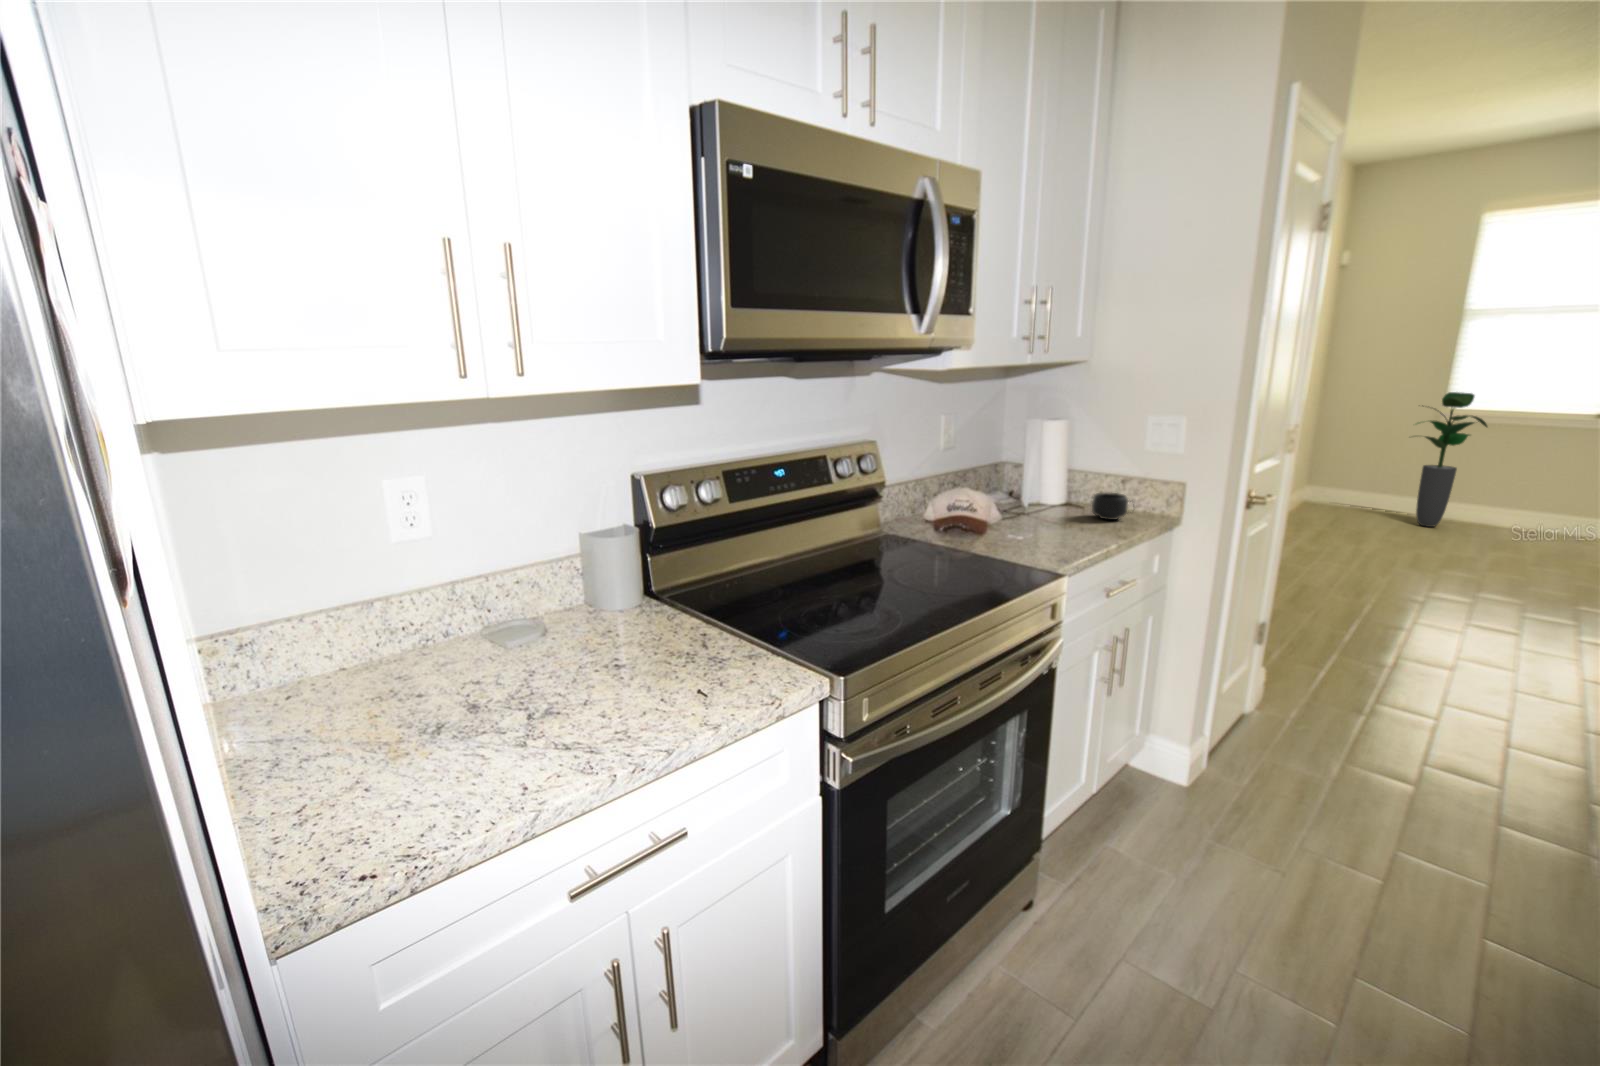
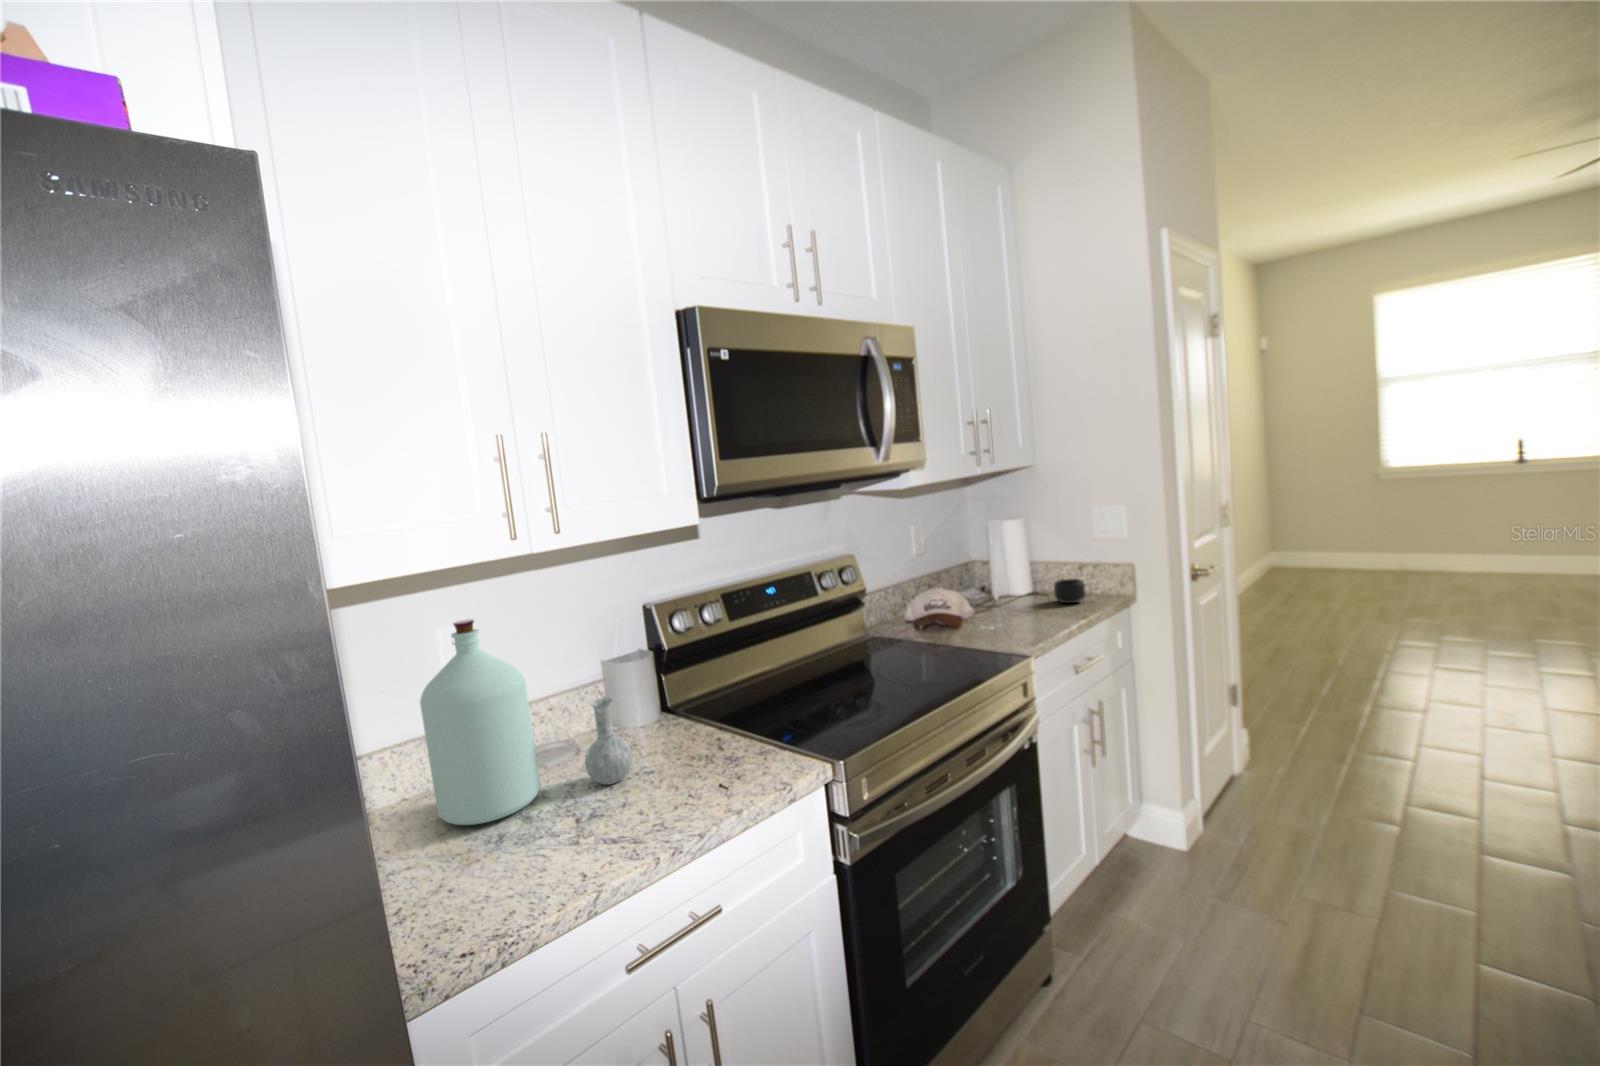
potted plant: present [1416,392,1487,527] -> none [1350,454,1423,580]
bottle: none [349,471,602,708] -> present [420,619,633,825]

